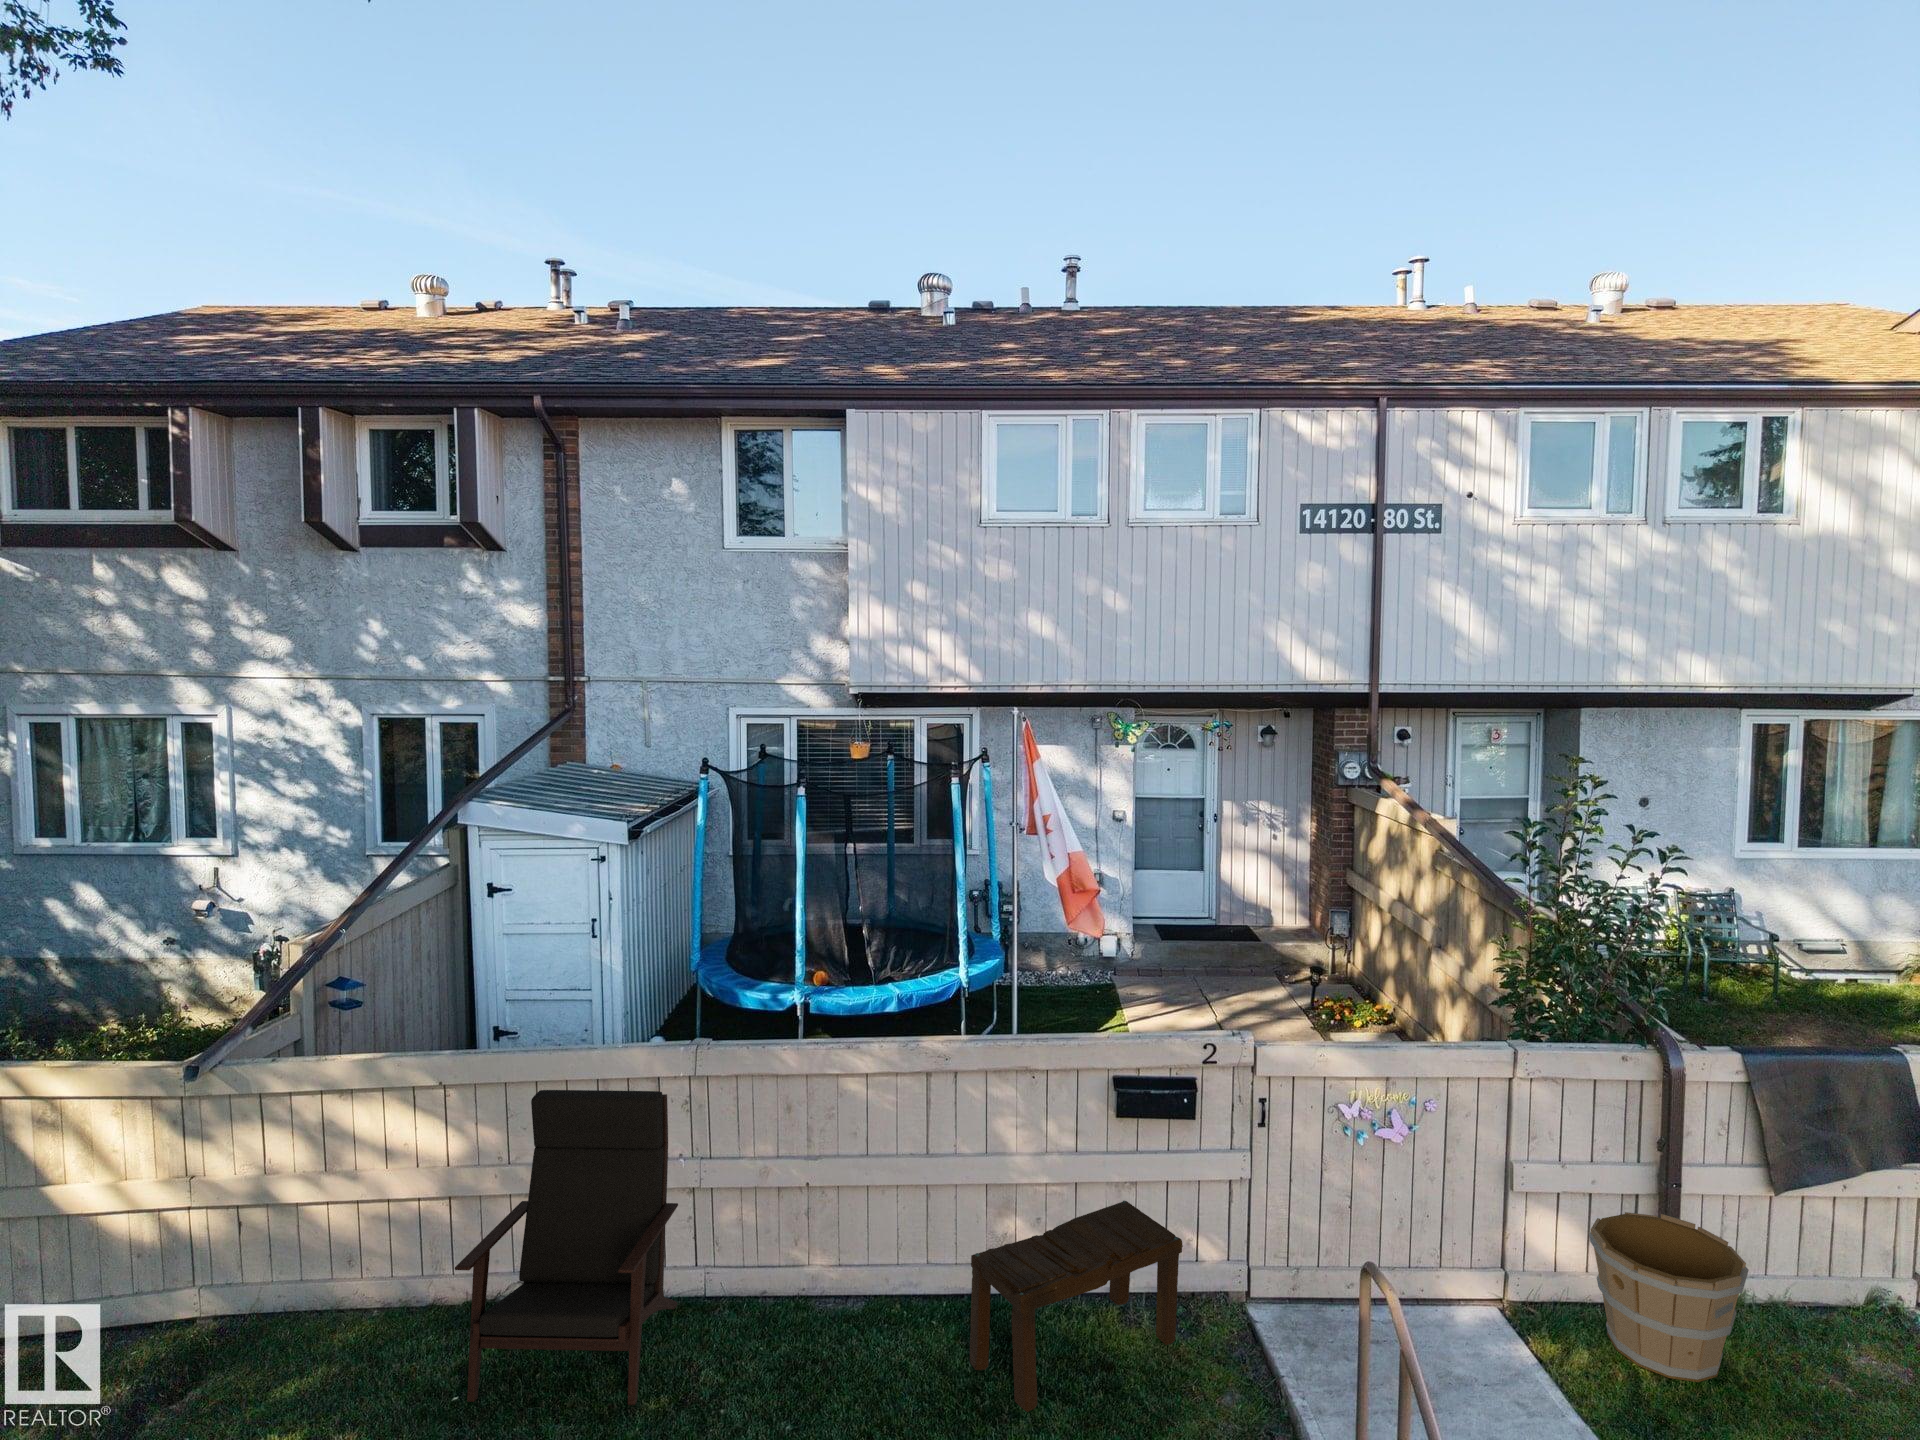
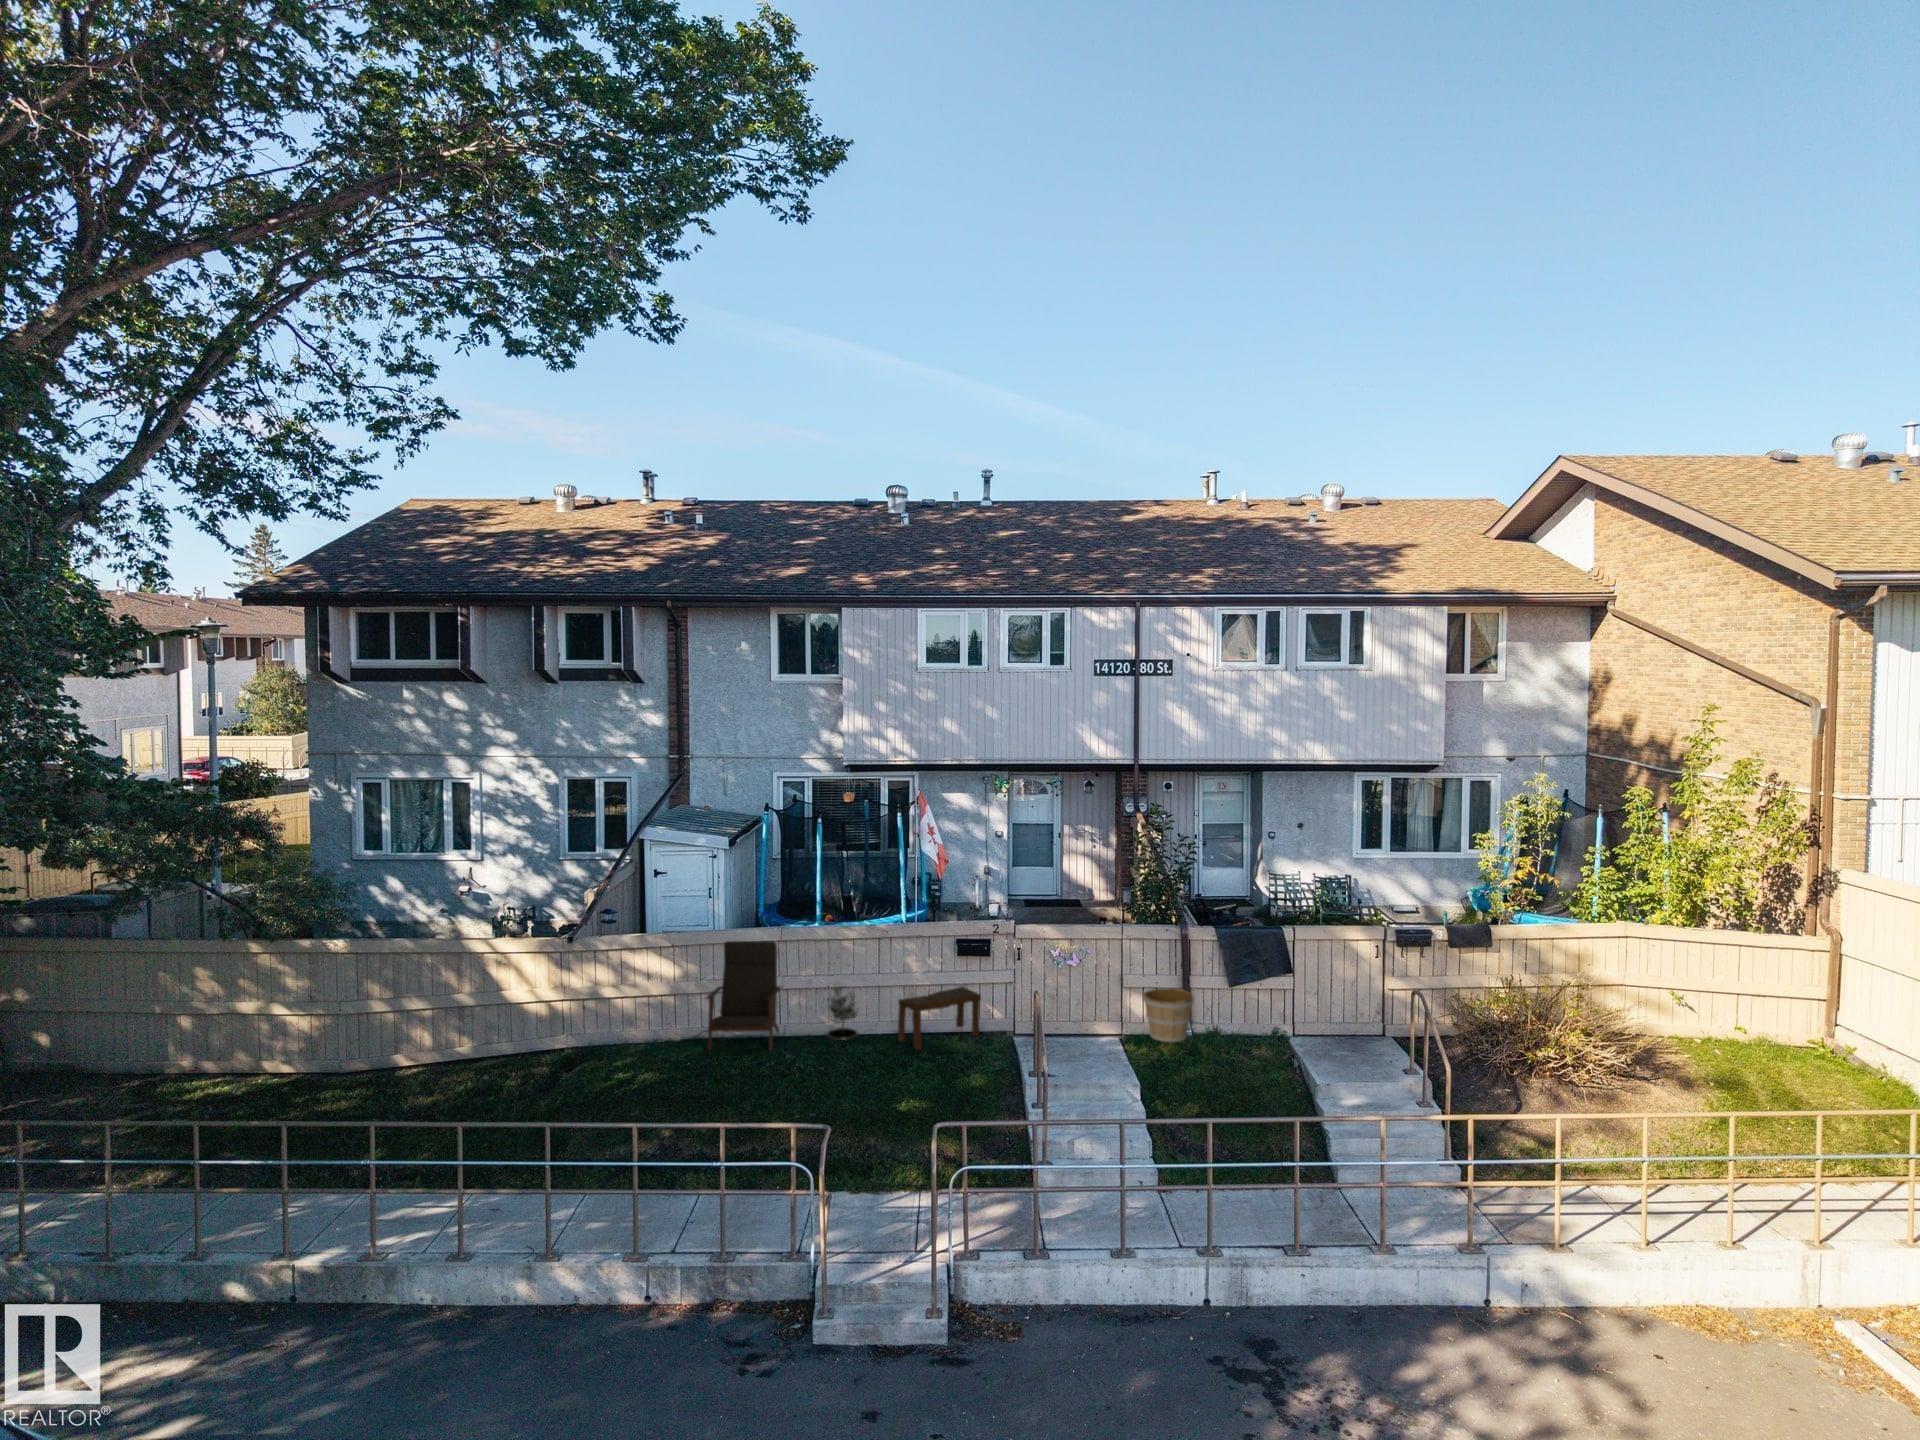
potted tree: none [786,1193,874,1351] -> present [827,986,858,1040]

